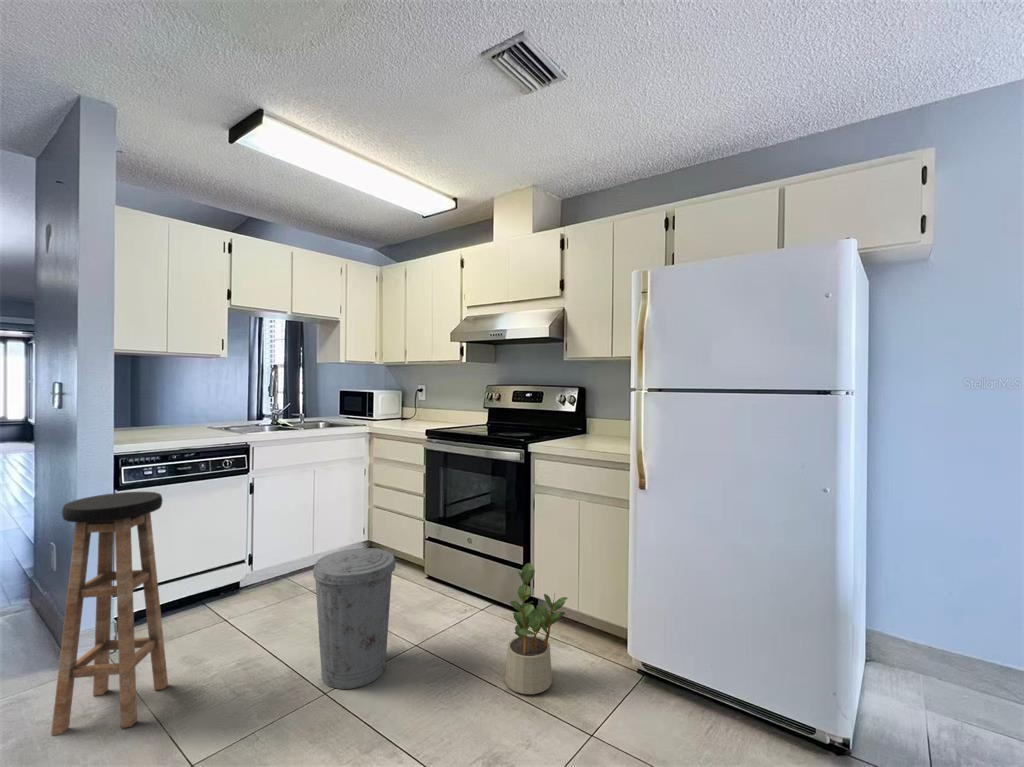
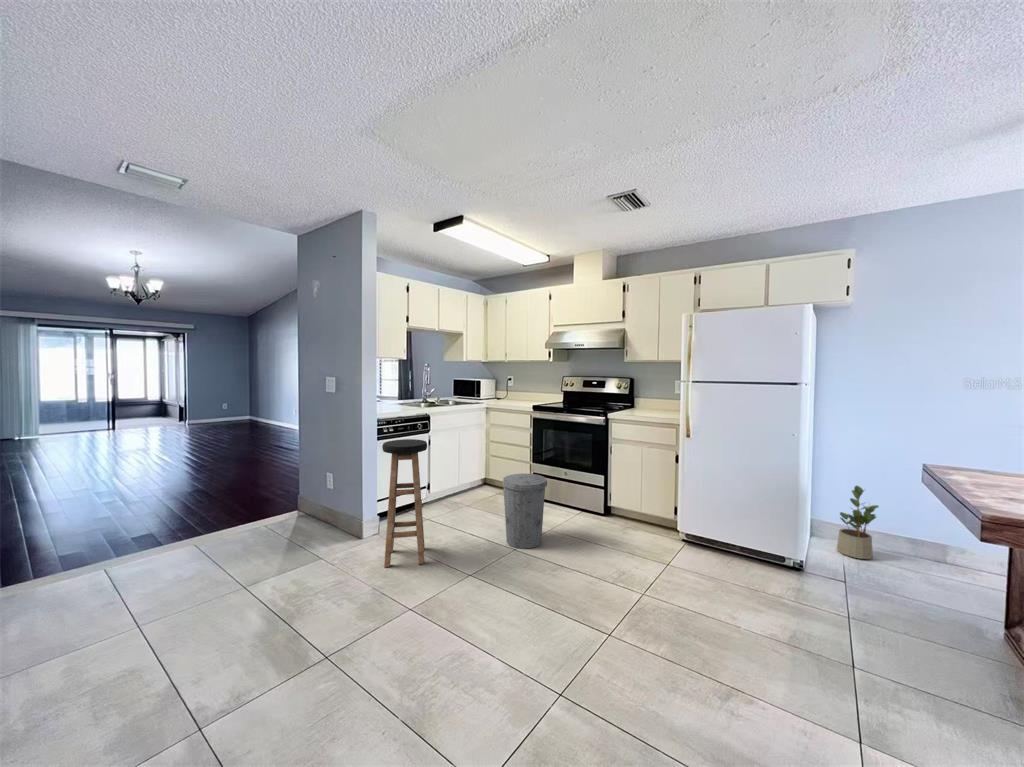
potted plant: present [505,563,568,694] -> present [837,486,879,559]

